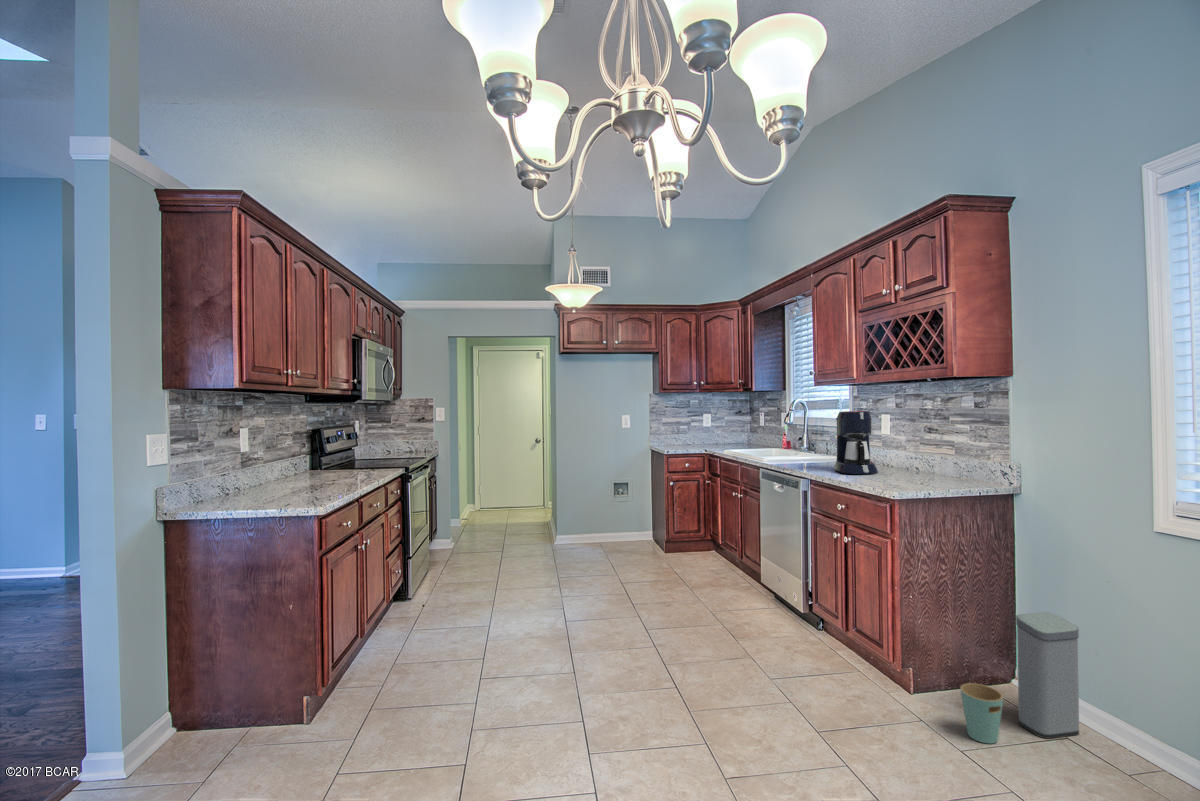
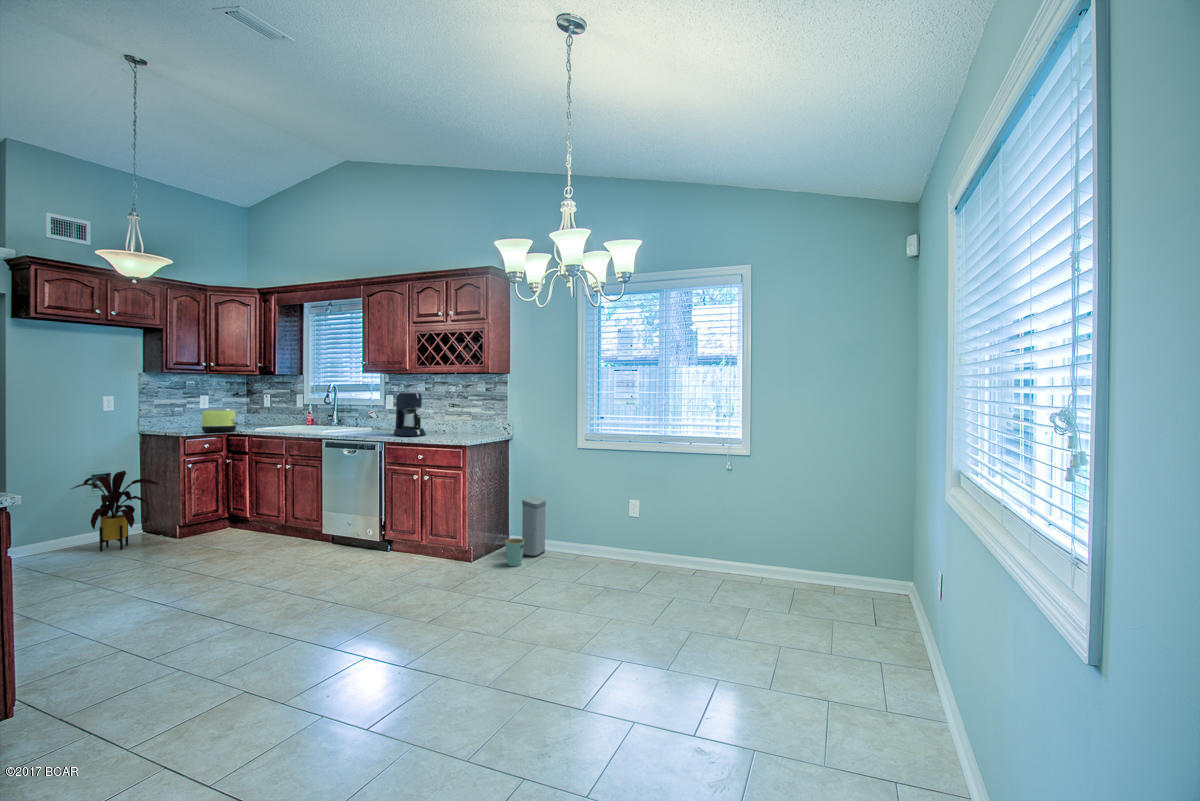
toaster: none [682,427,714,452] -> present [201,408,239,432]
house plant: none [587,482,646,554] -> present [71,471,159,551]

